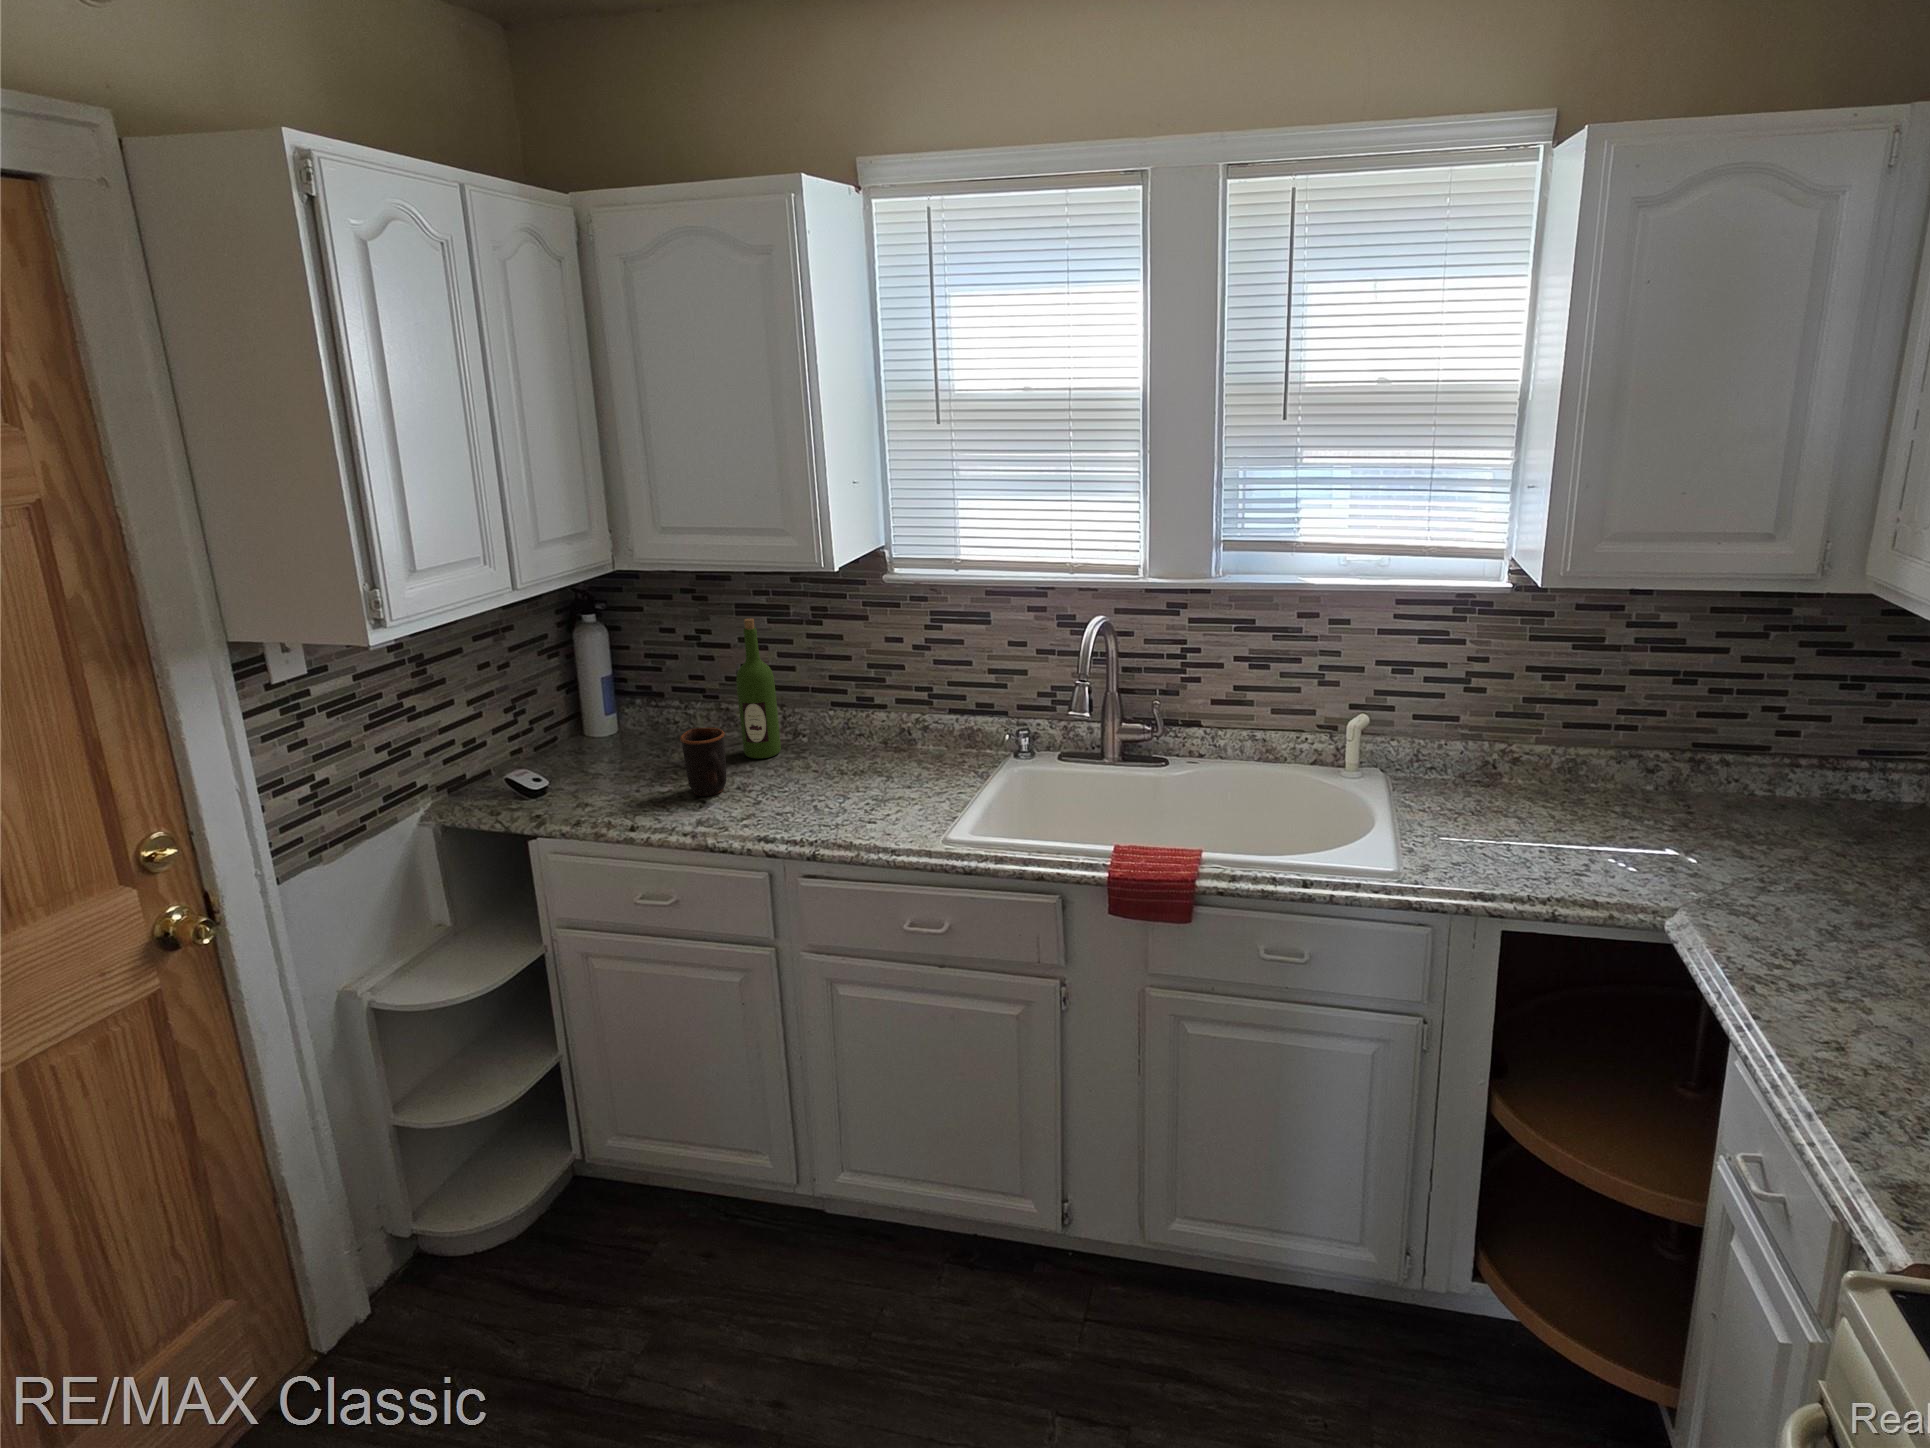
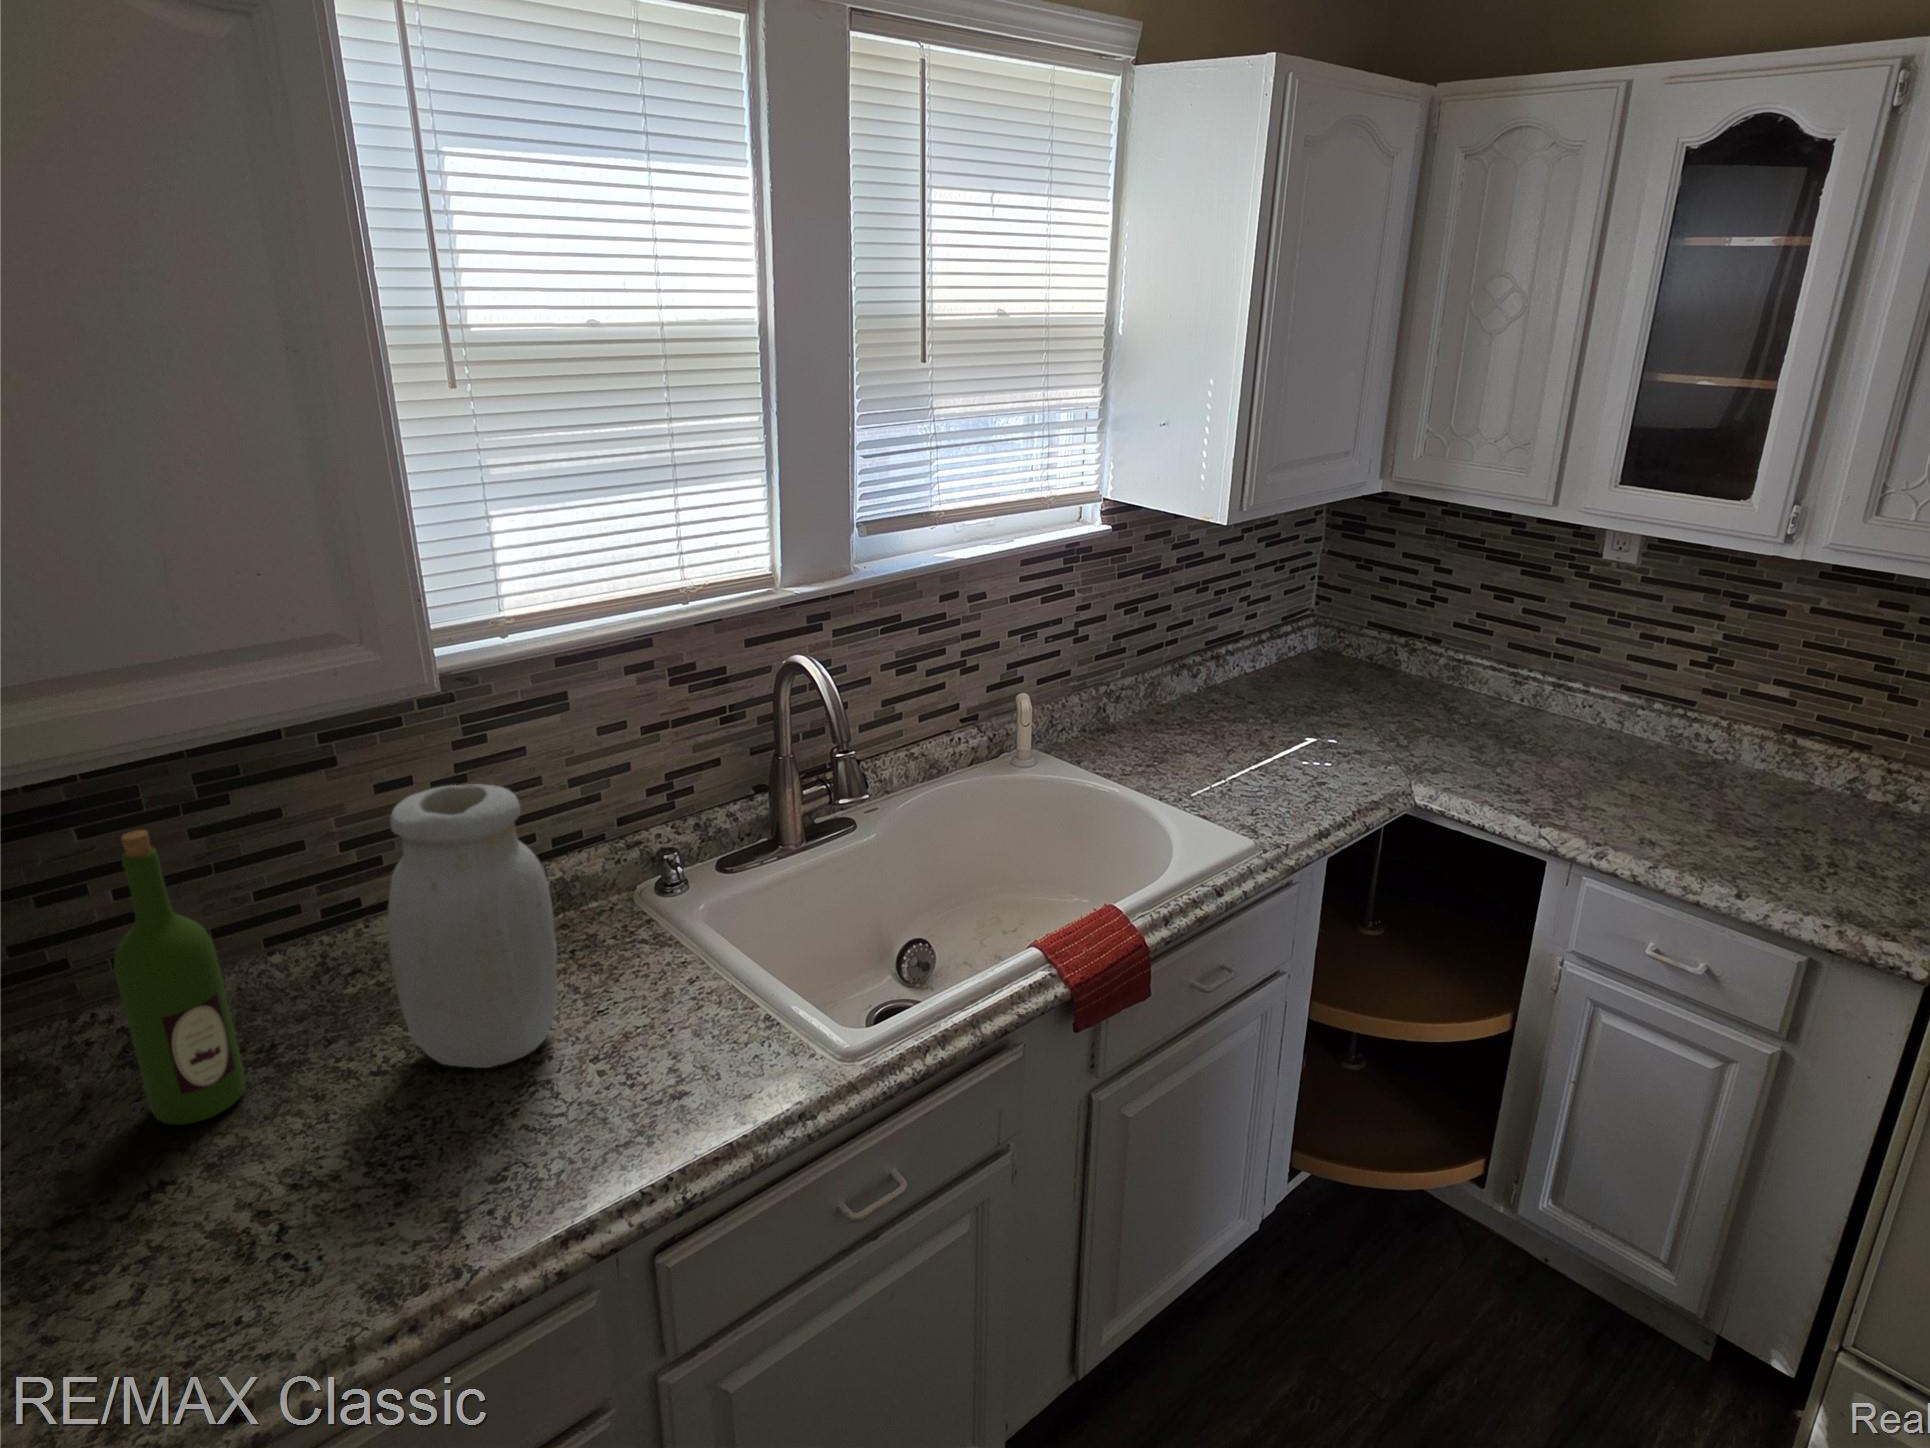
jar: none [807,633,884,786] -> present [388,784,558,1068]
mug: present [680,728,727,796] -> none [160,1085,343,1254]

